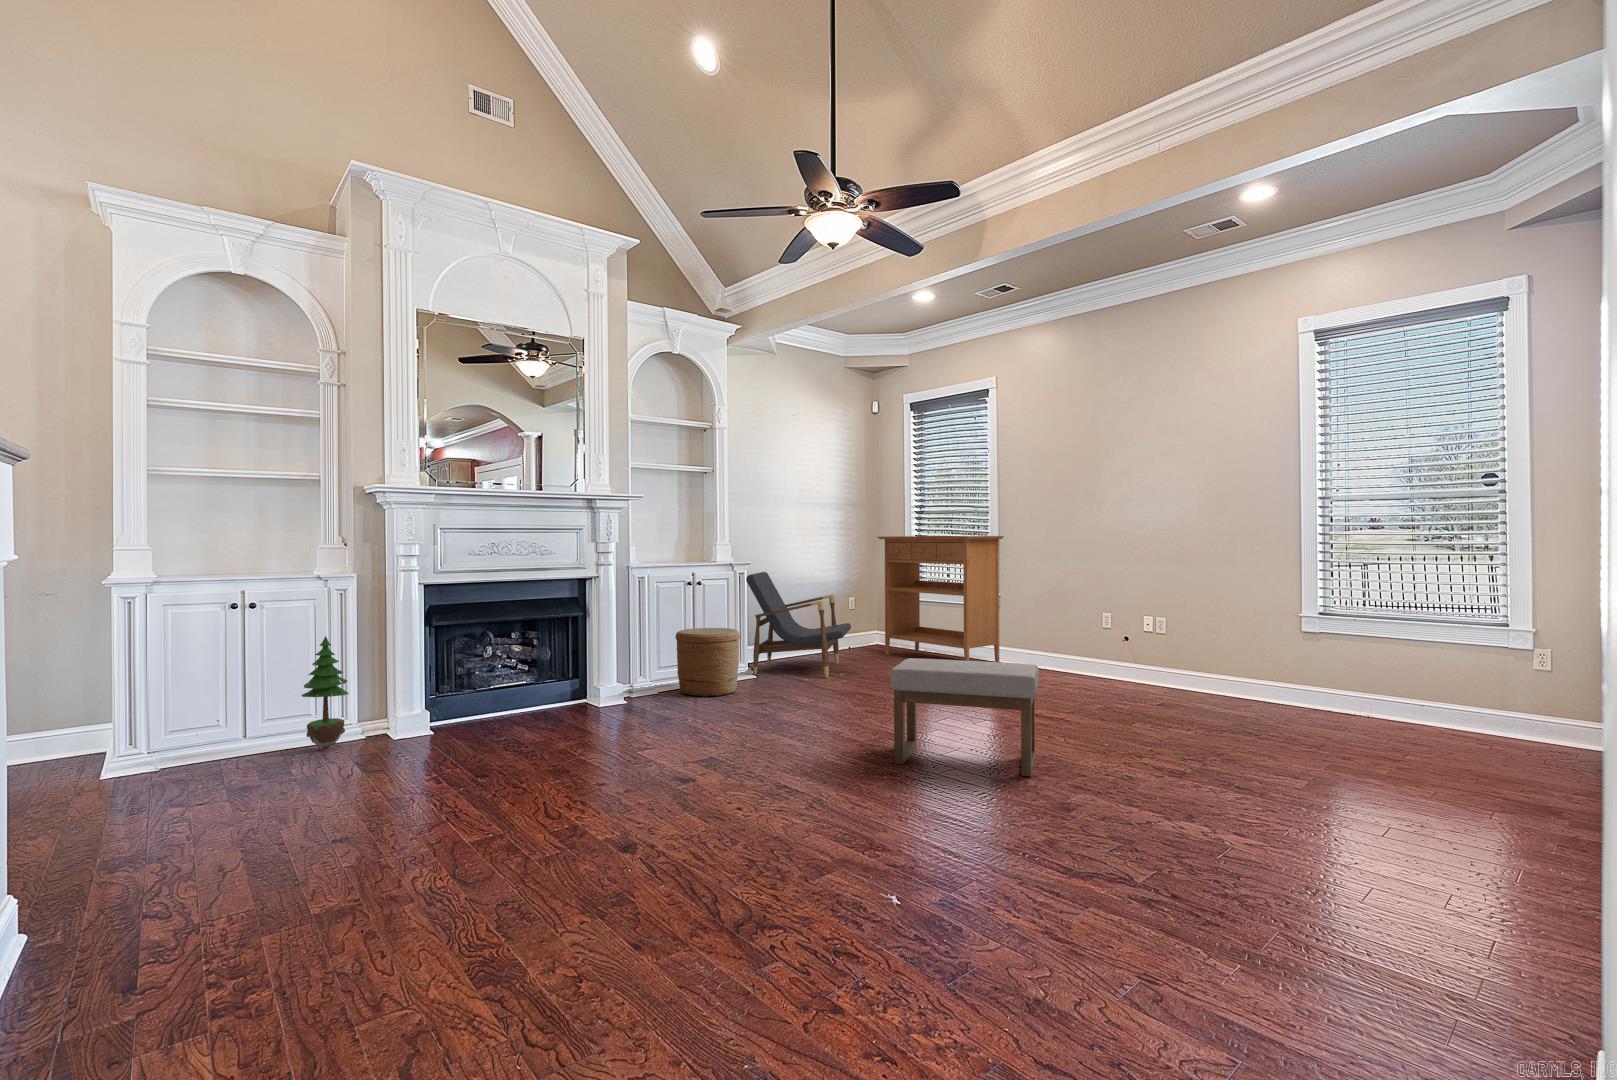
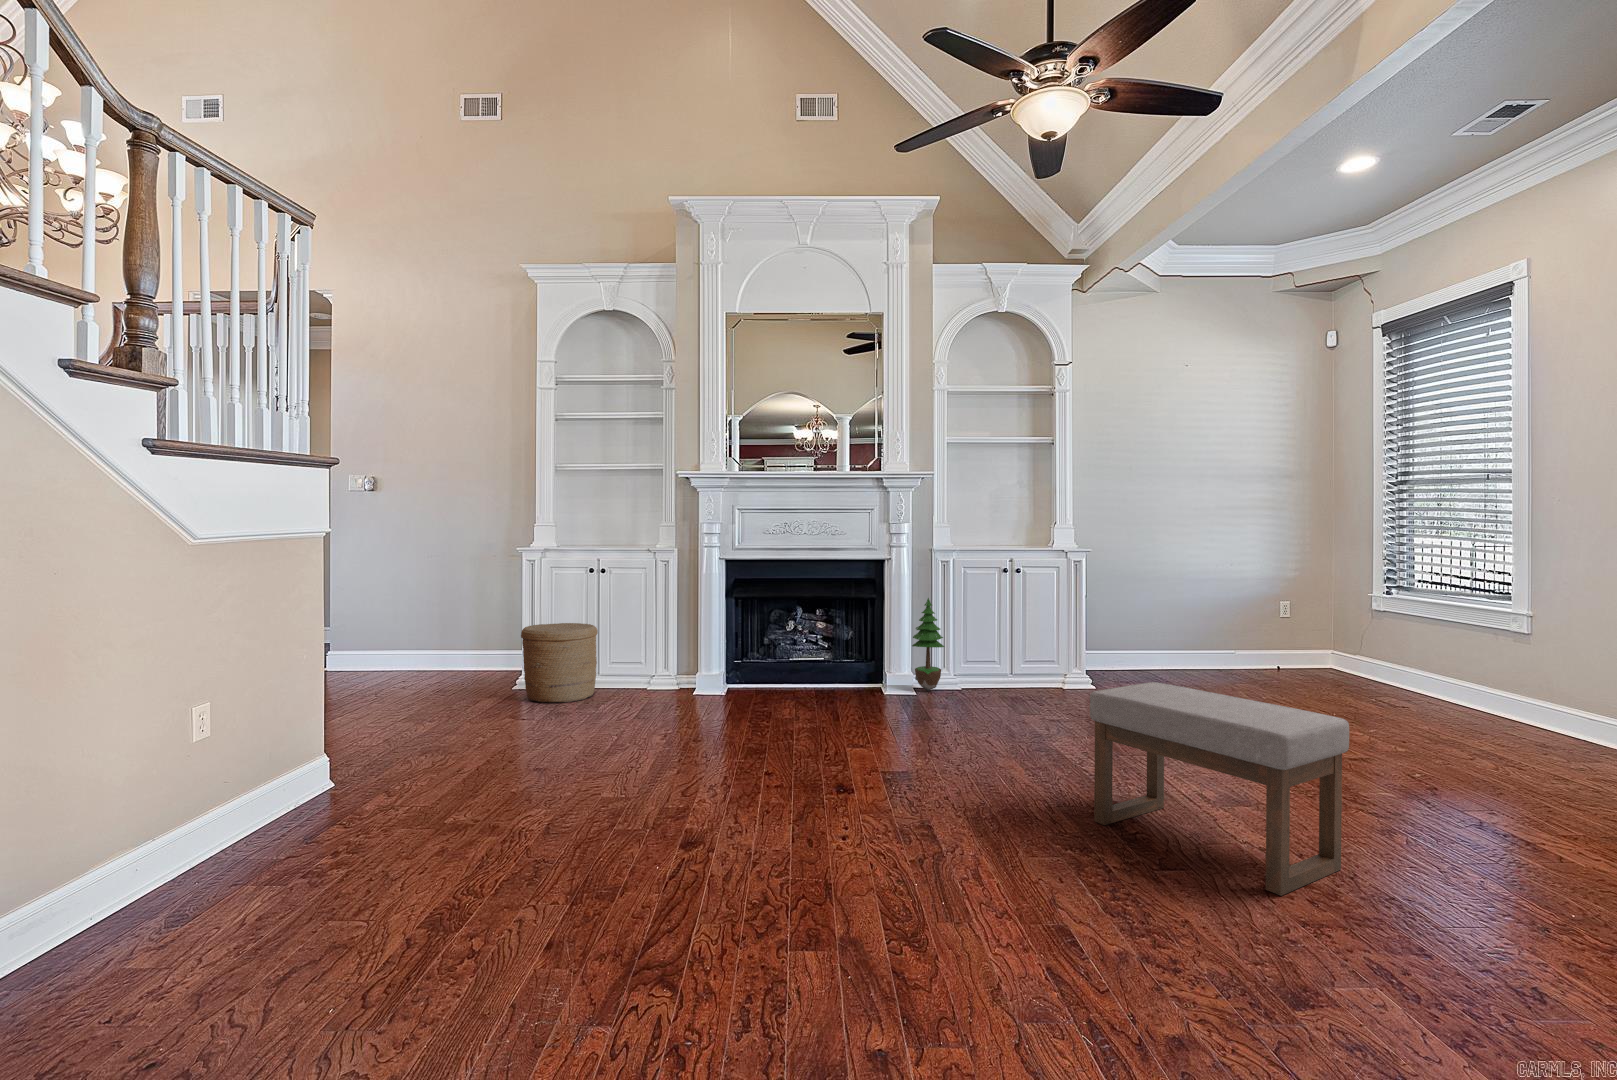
console table: present [878,536,1004,662] -> none [1311,515,1529,719]
lounge chair: present [746,572,851,678] -> none [1089,561,1246,700]
woven basket: present [675,628,740,697] -> present [521,623,598,703]
potted tree: present [301,636,349,749] -> present [912,598,944,691]

